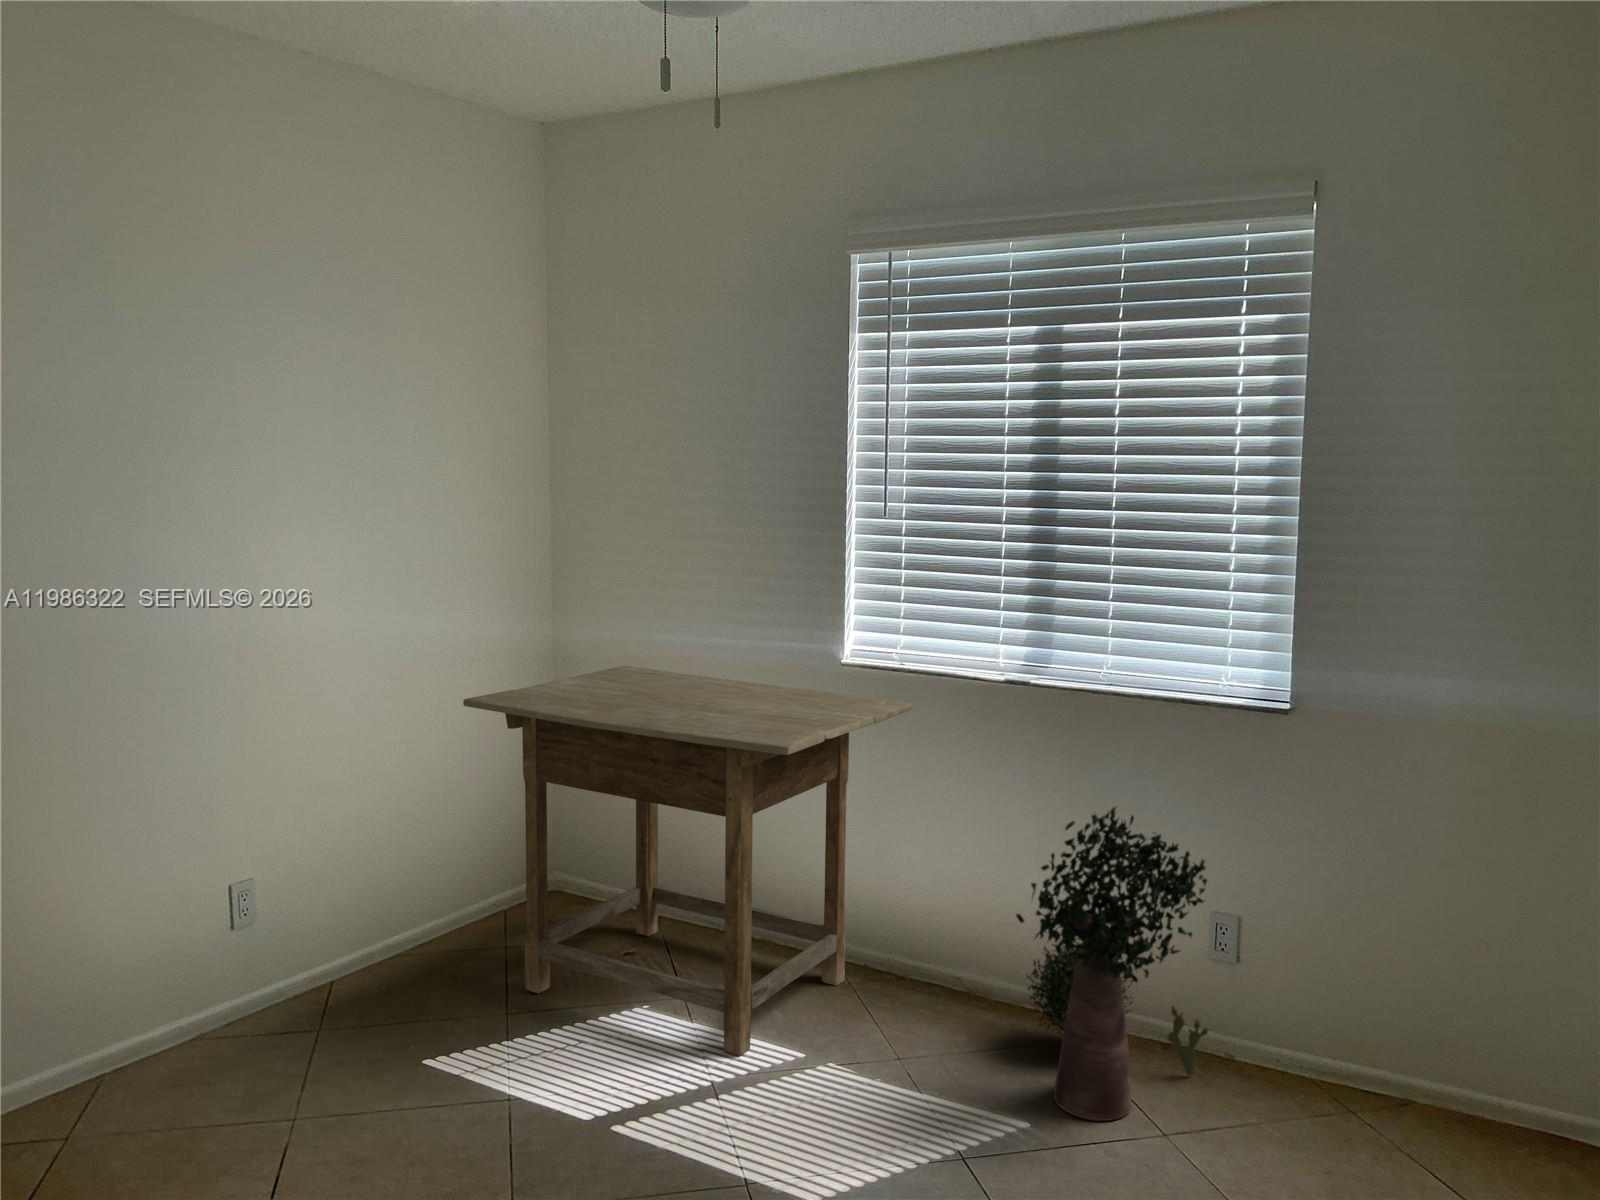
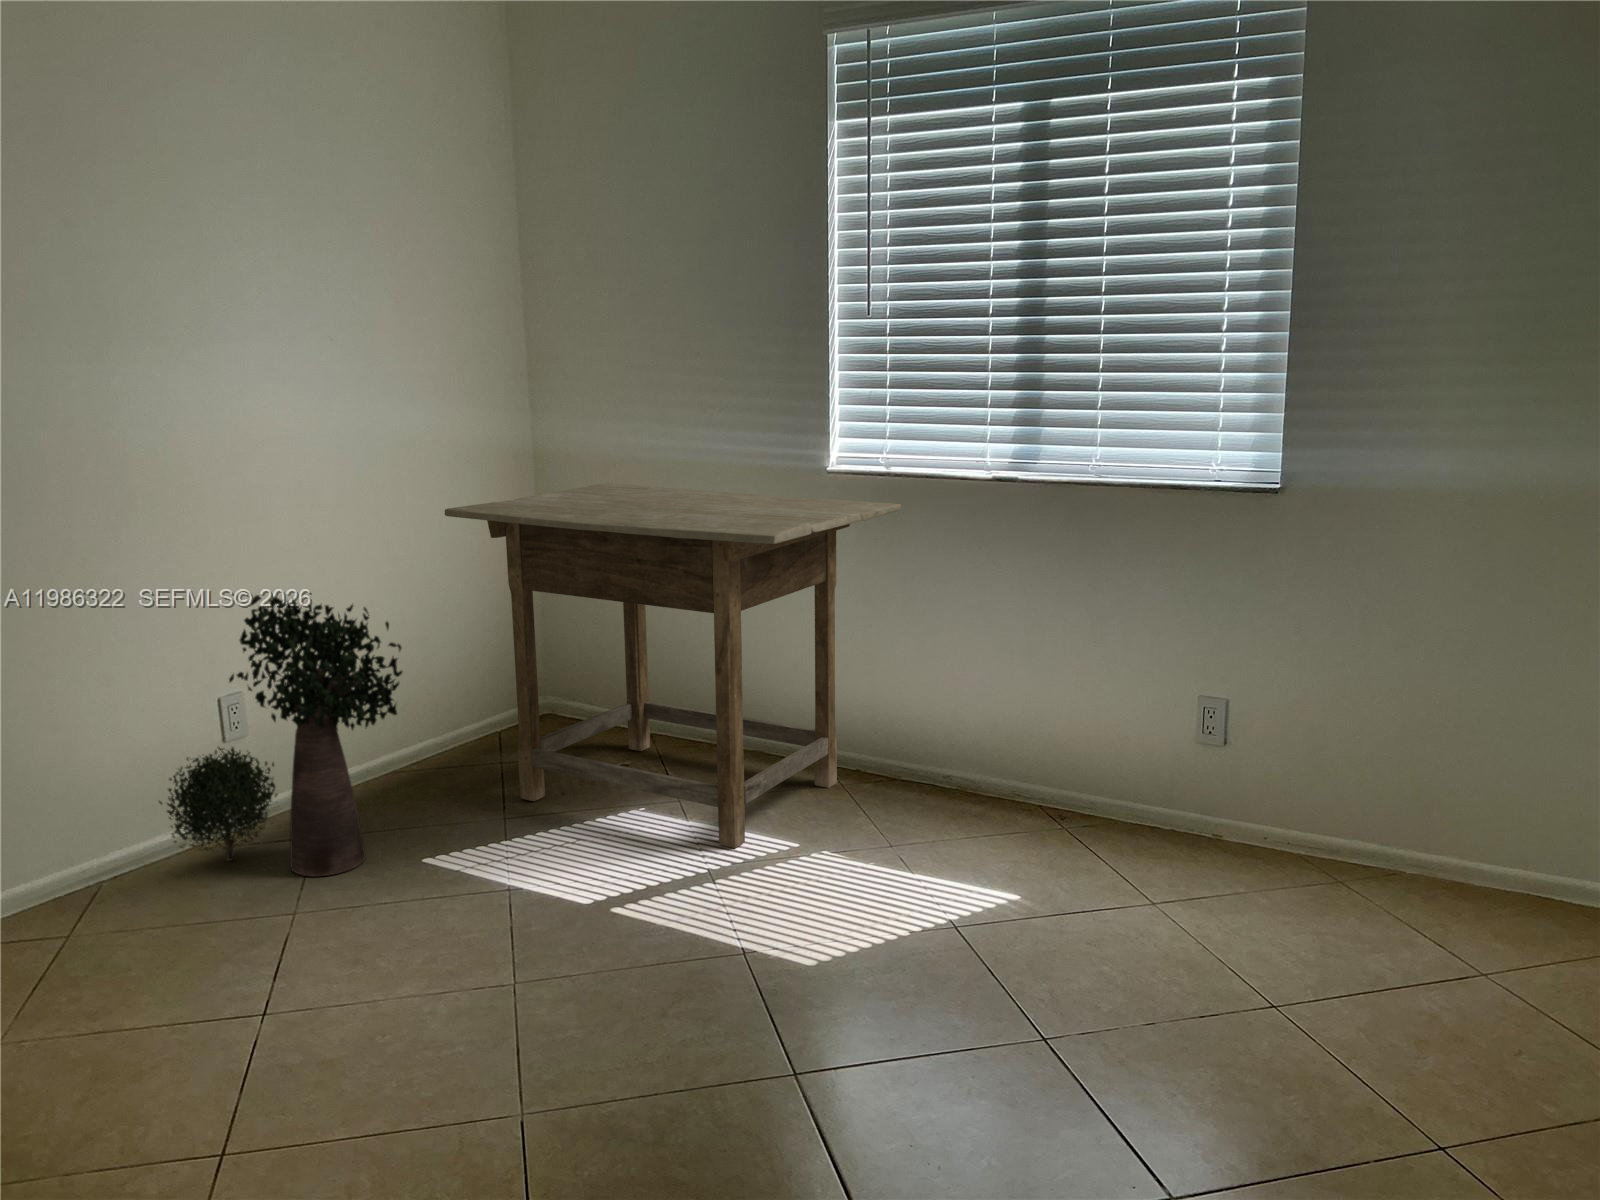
potted plant: present [1016,807,1209,1121] -> present [159,595,403,877]

